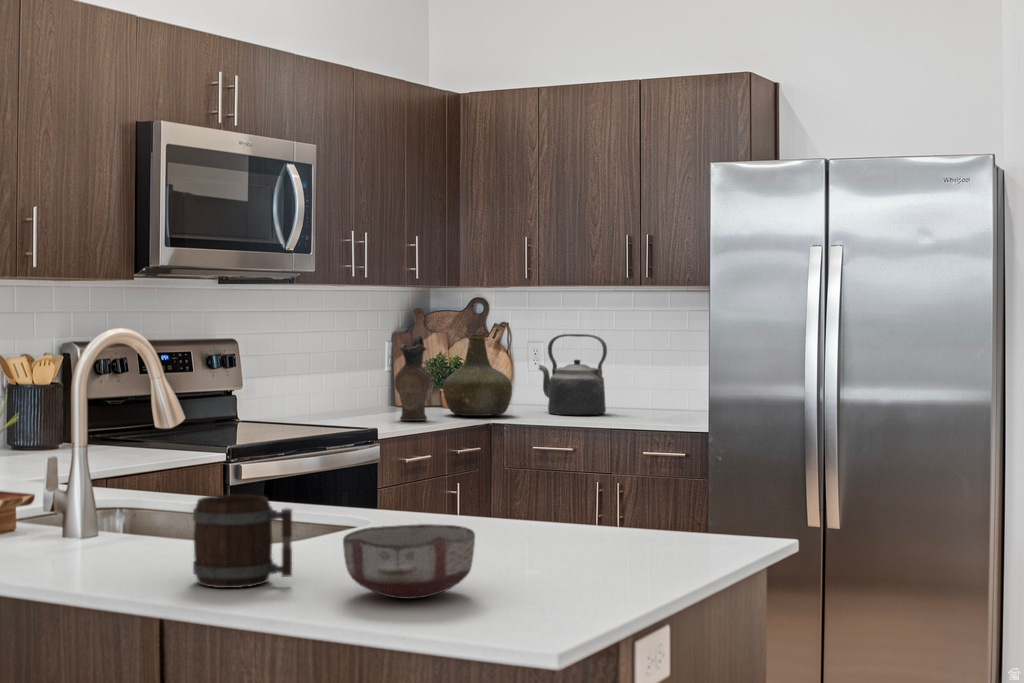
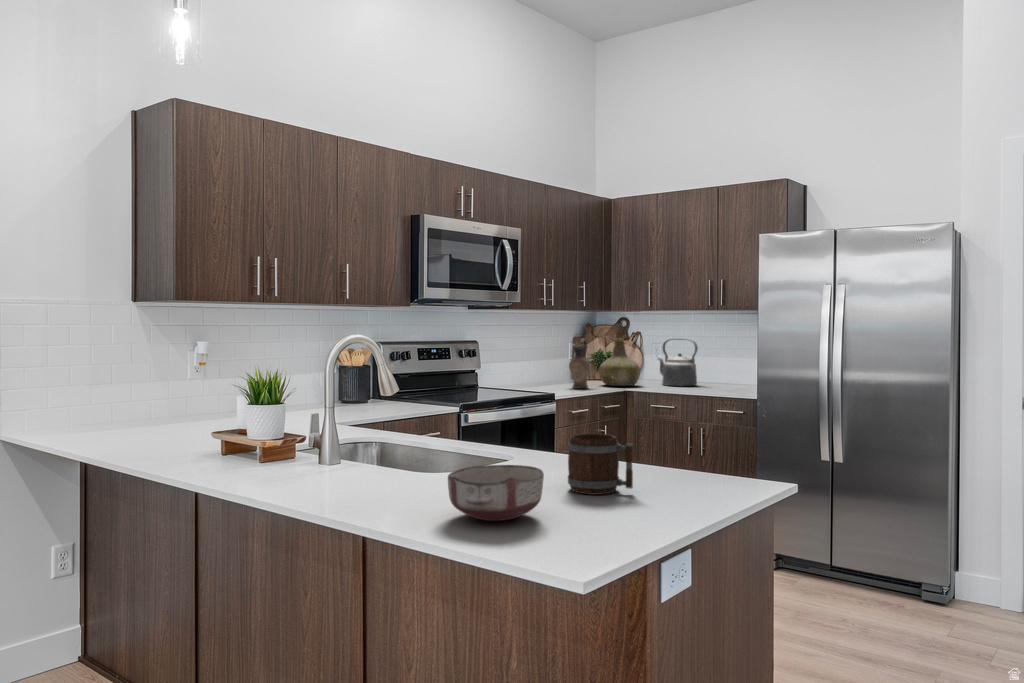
mug: present [193,495,292,588] -> present [568,433,633,495]

